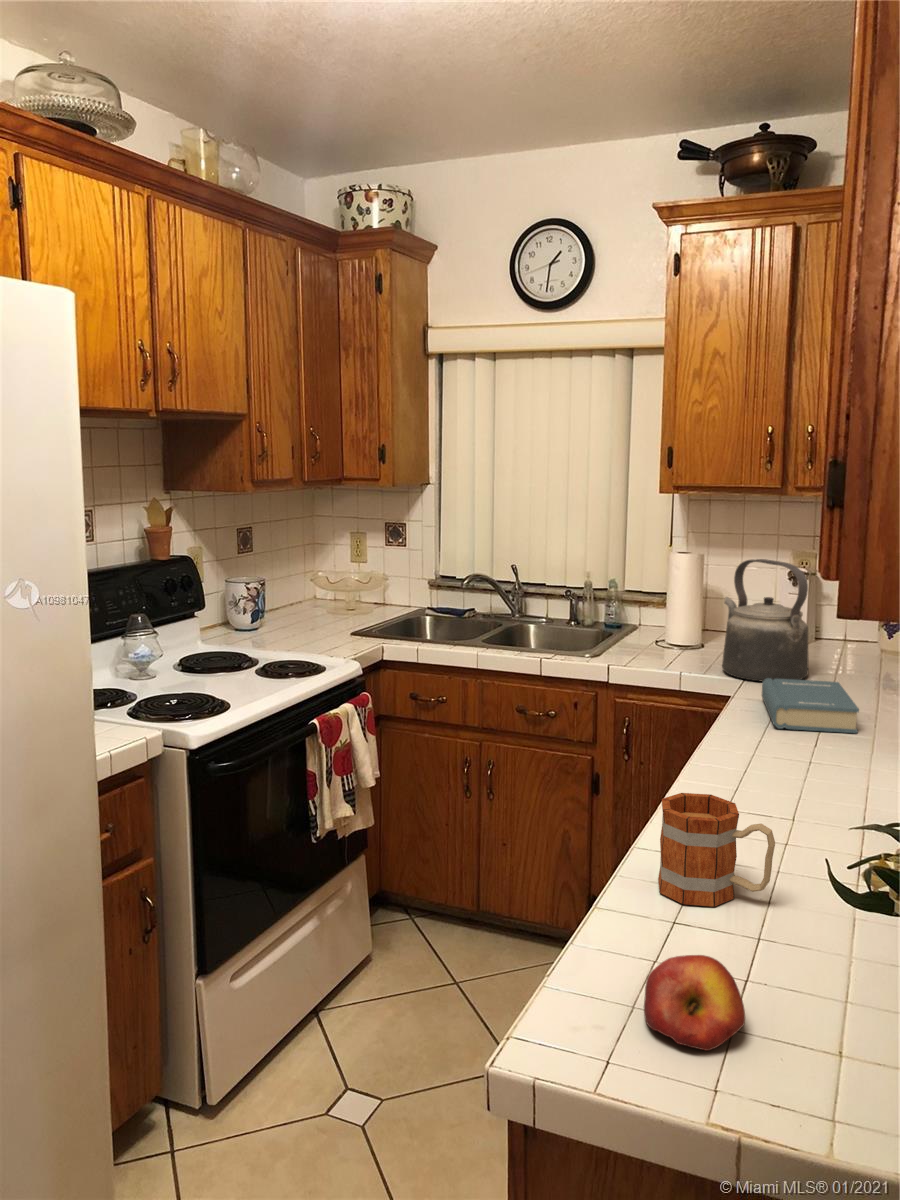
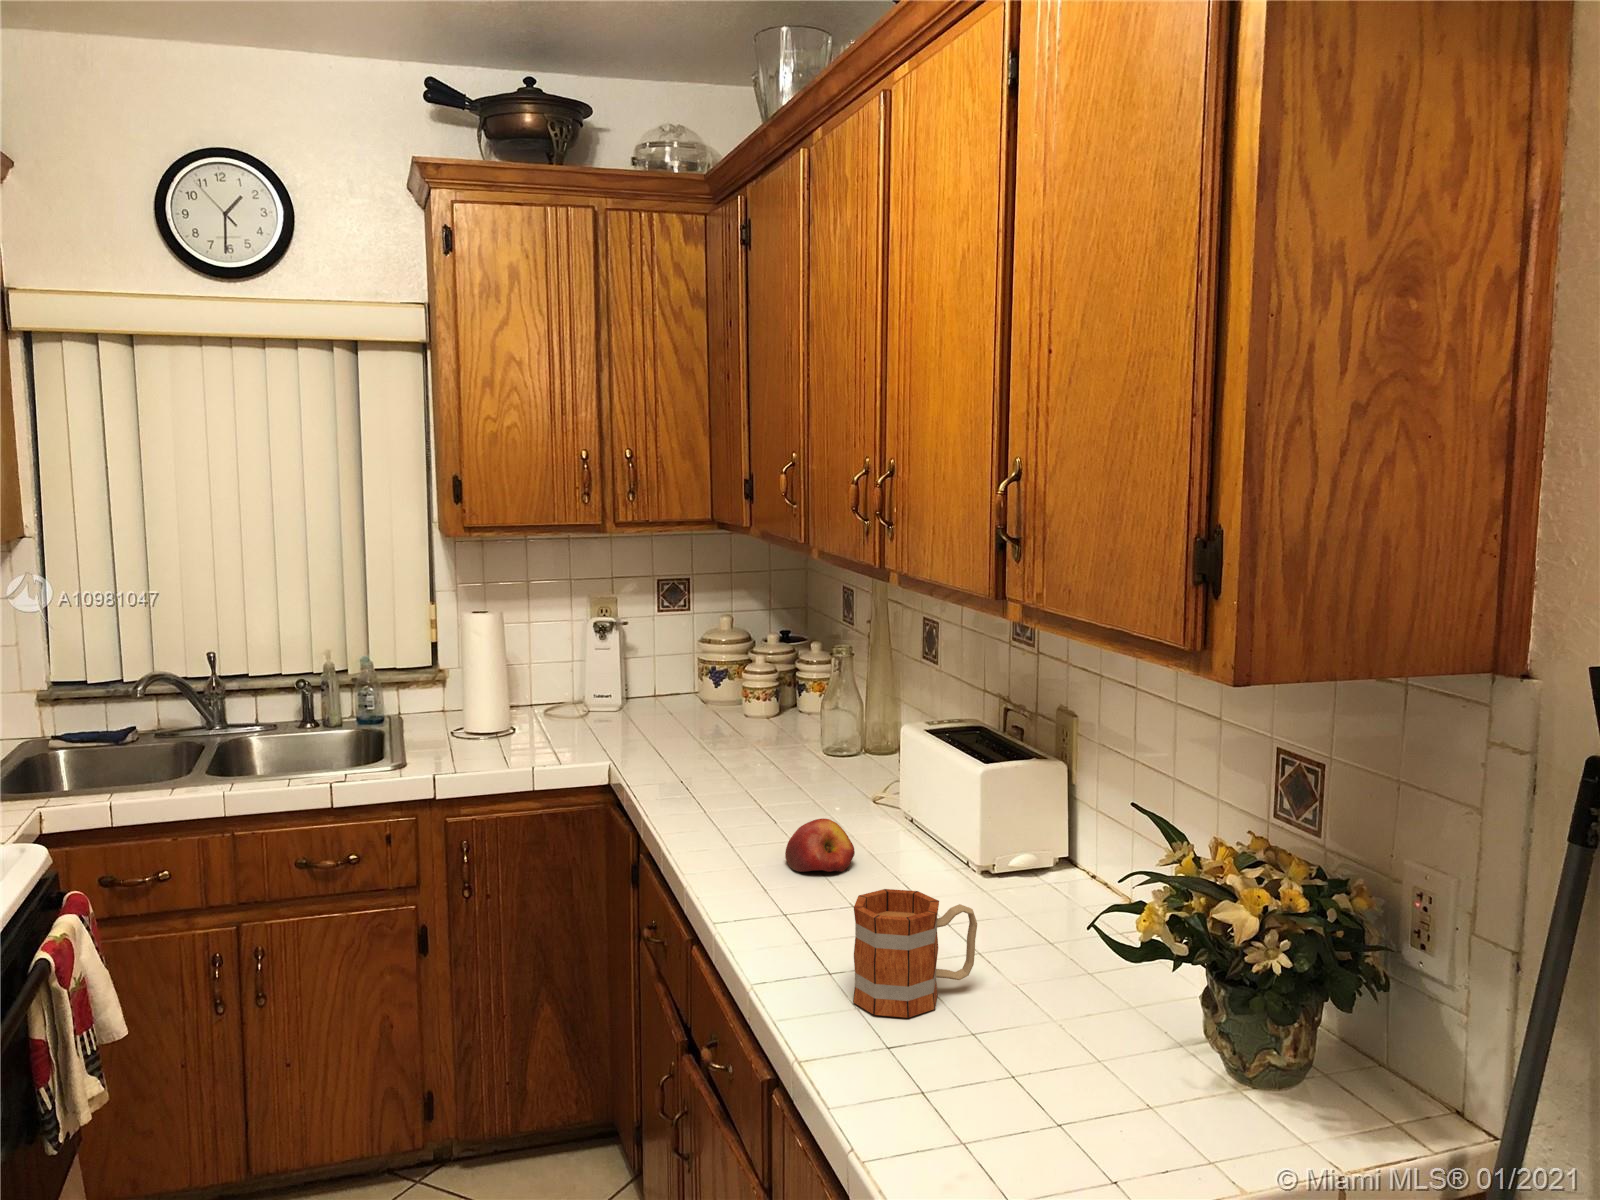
kettle: present [722,559,809,682] -> none [559,610,677,758]
hardback book: present [762,678,859,733] -> none [667,742,803,807]
apple: present [644,955,745,1051] -> present [785,818,855,872]

